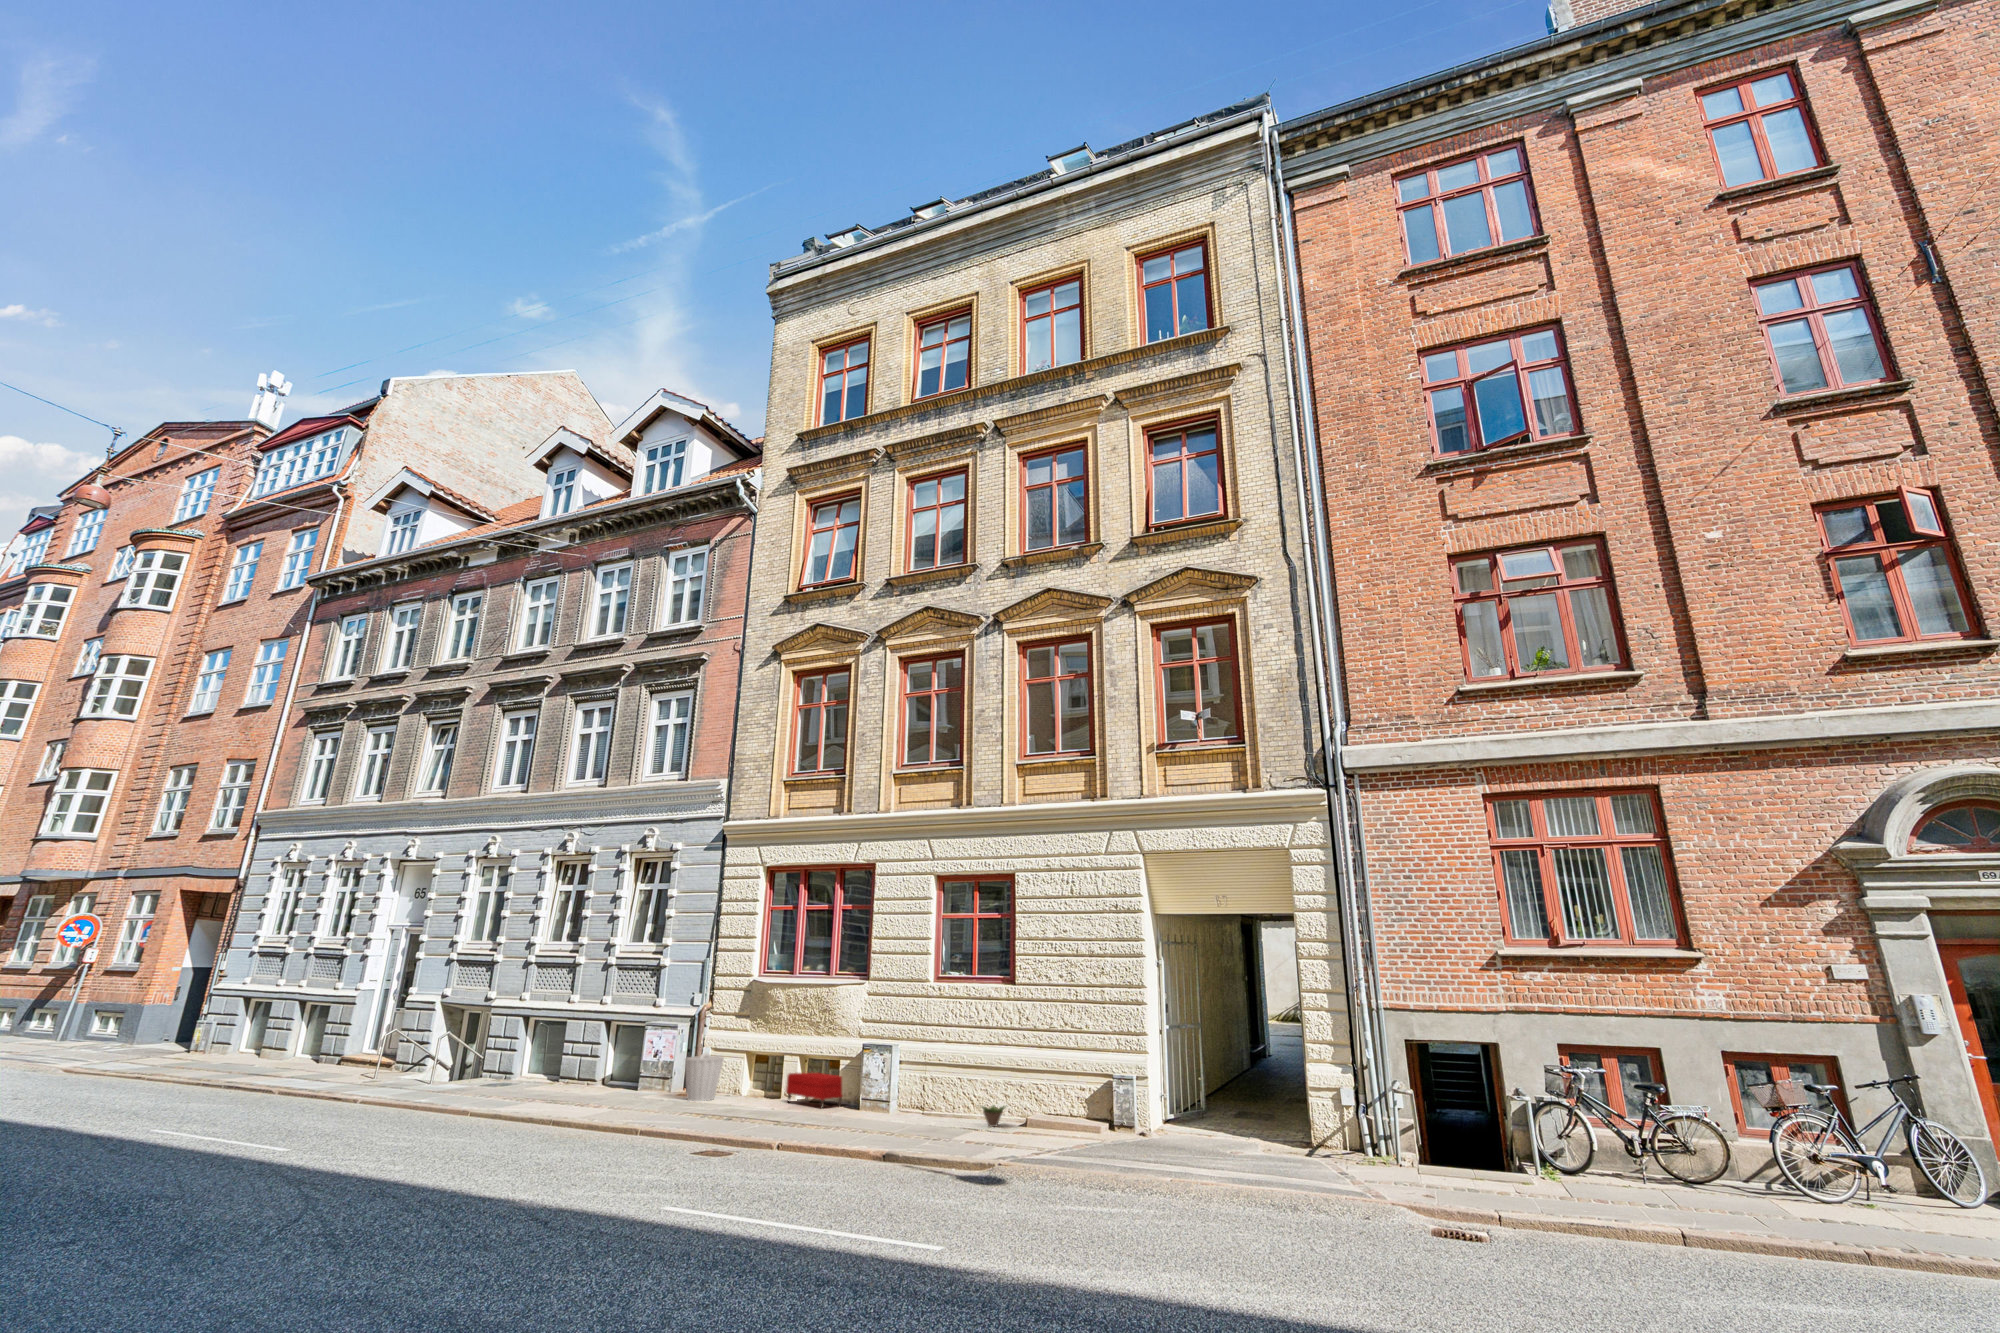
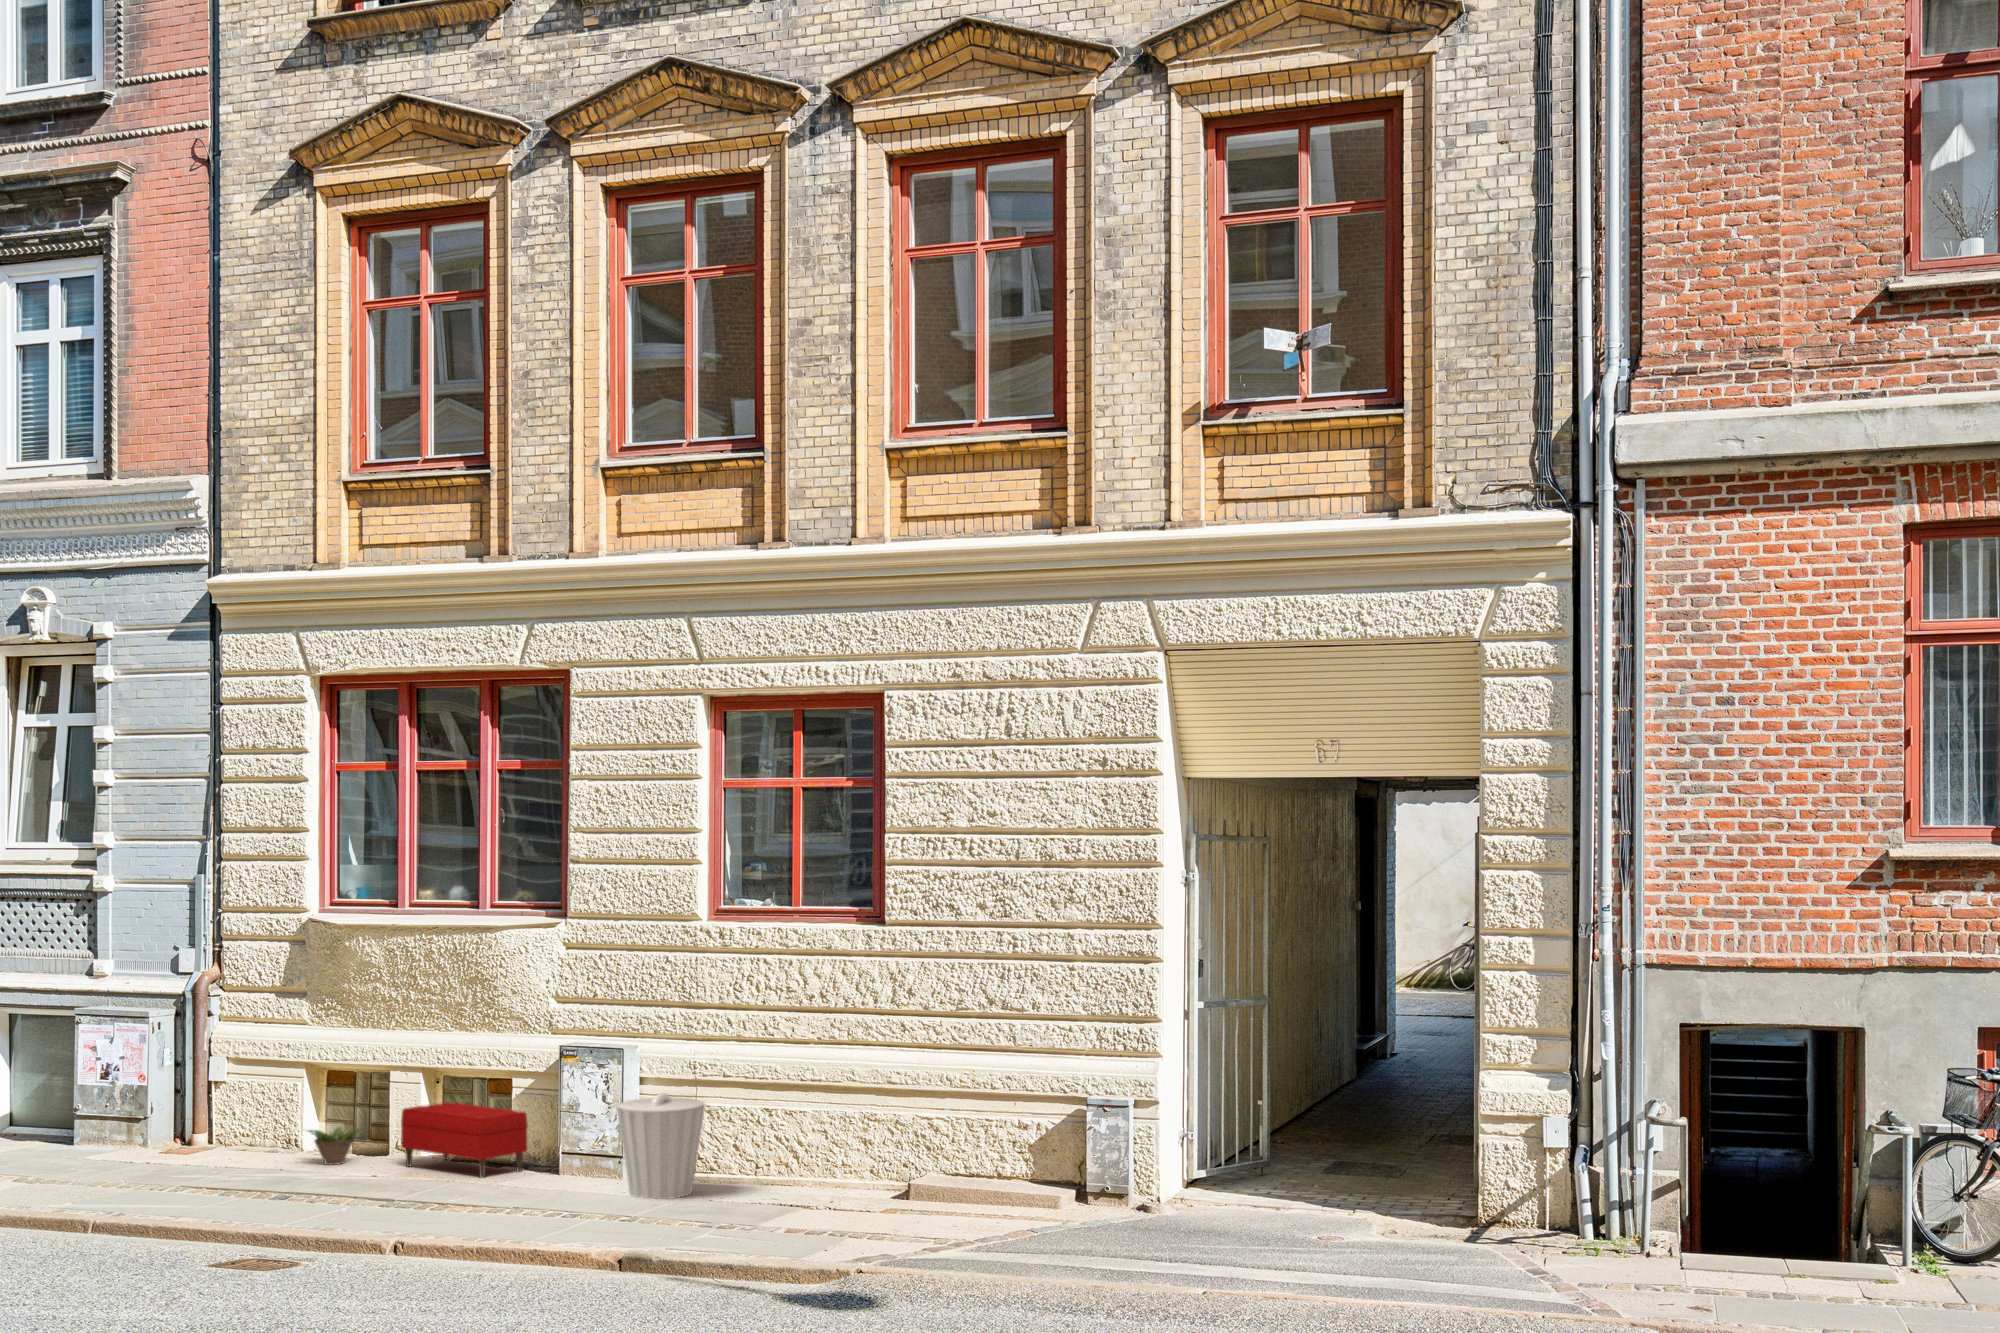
trash can: present [685,1053,724,1101] -> present [617,1093,705,1199]
decorative plant: present [982,1105,1005,1127] -> present [309,1127,361,1165]

